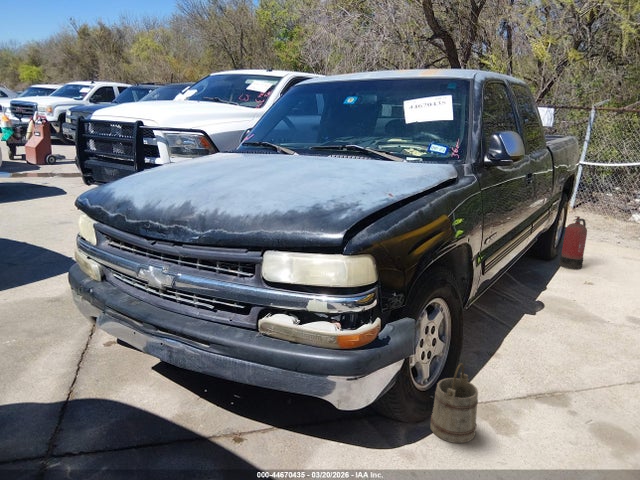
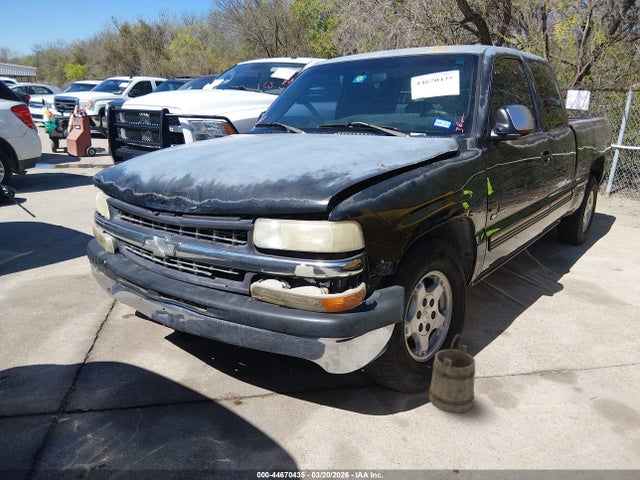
fire extinguisher: present [559,216,587,269] -> none [583,198,611,252]

